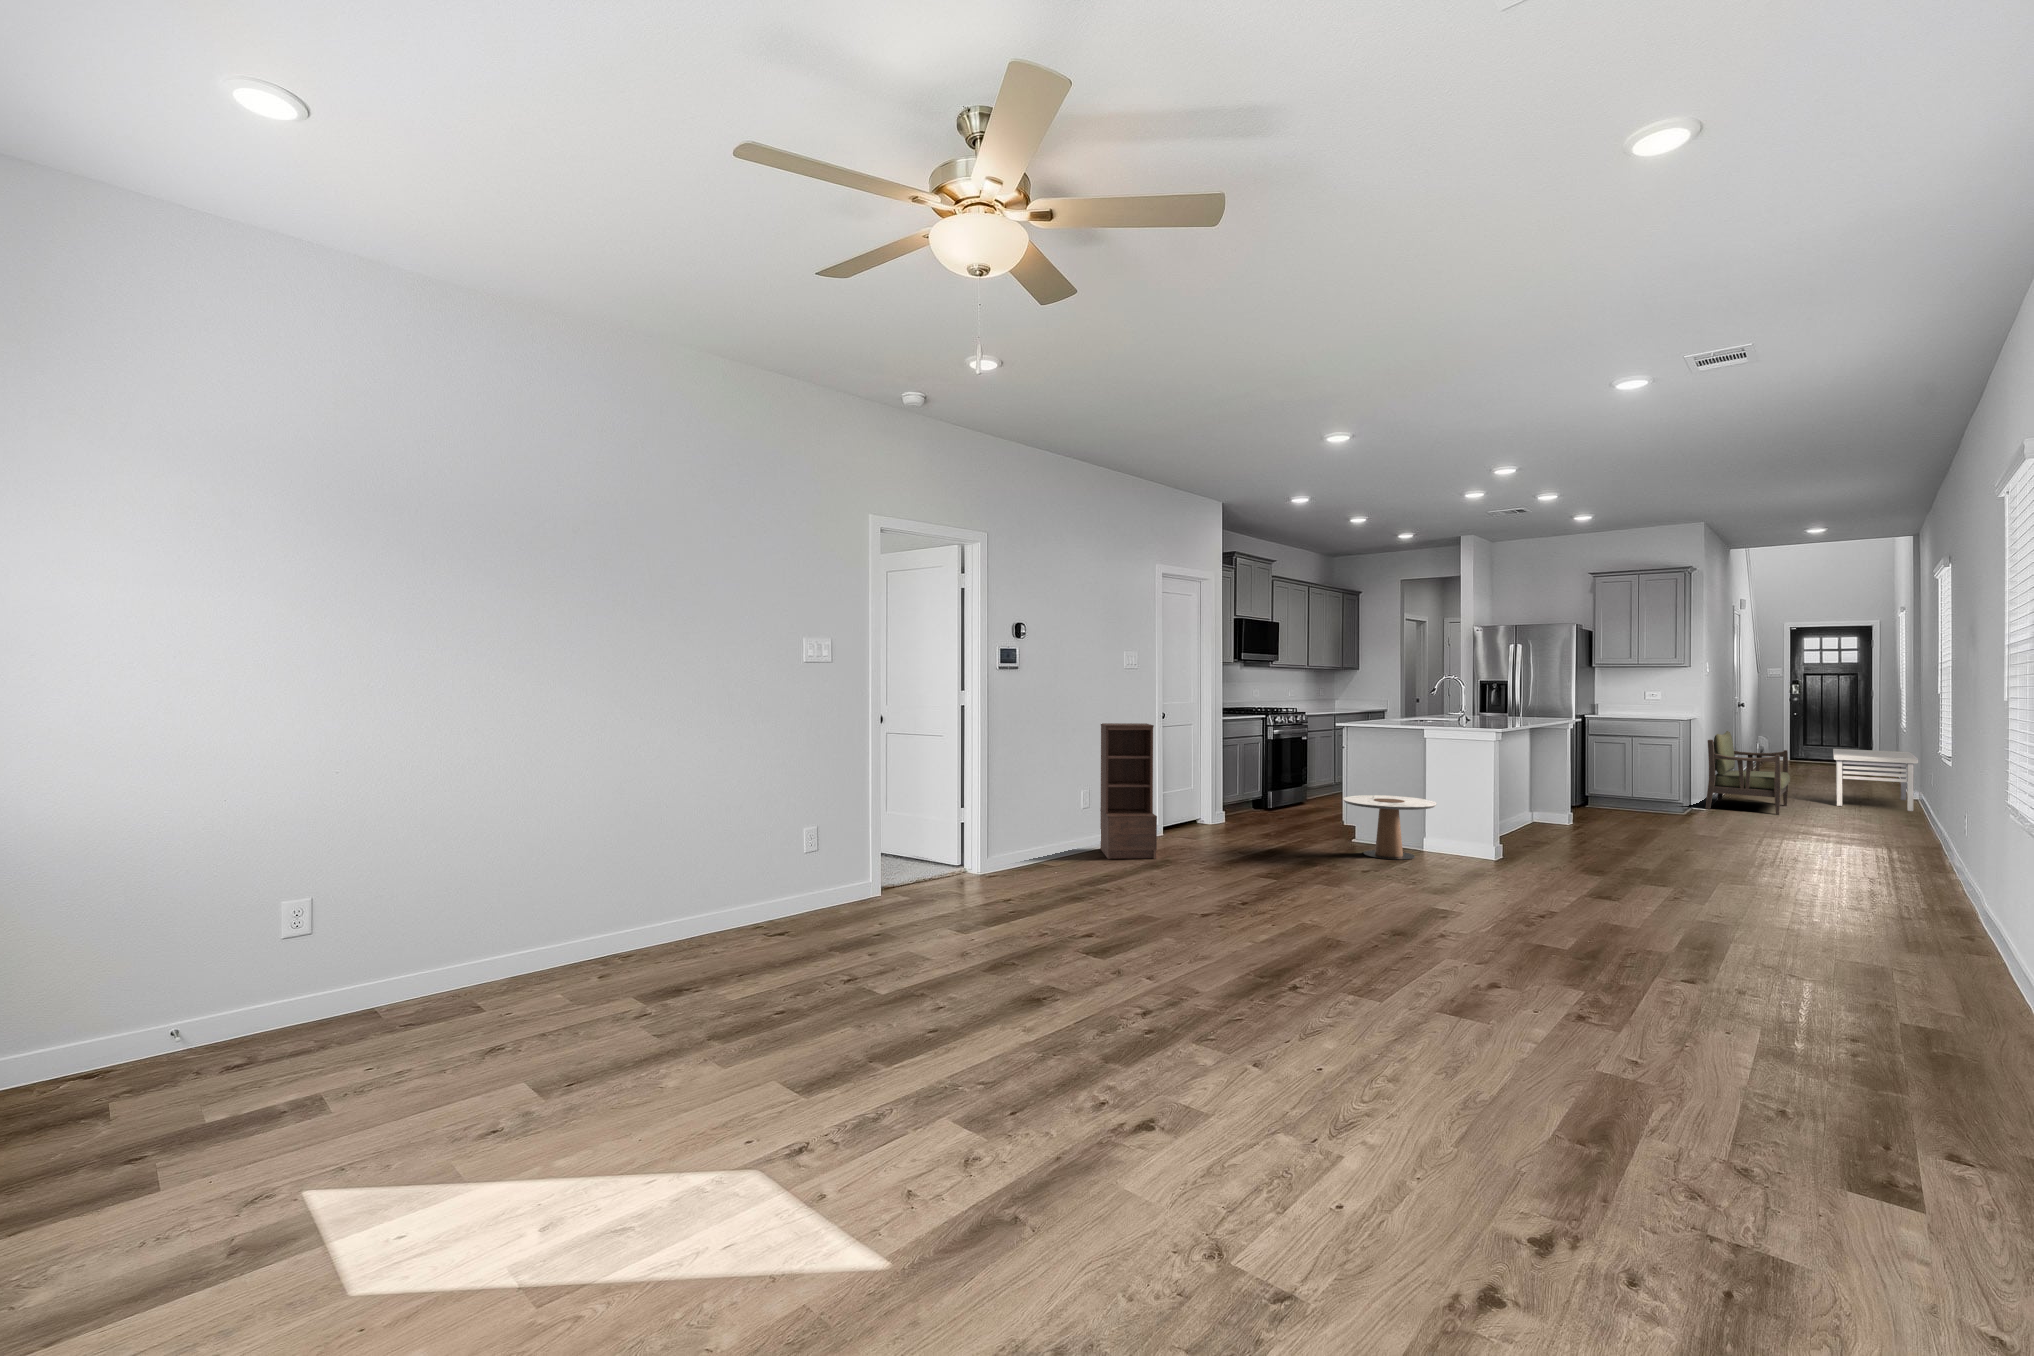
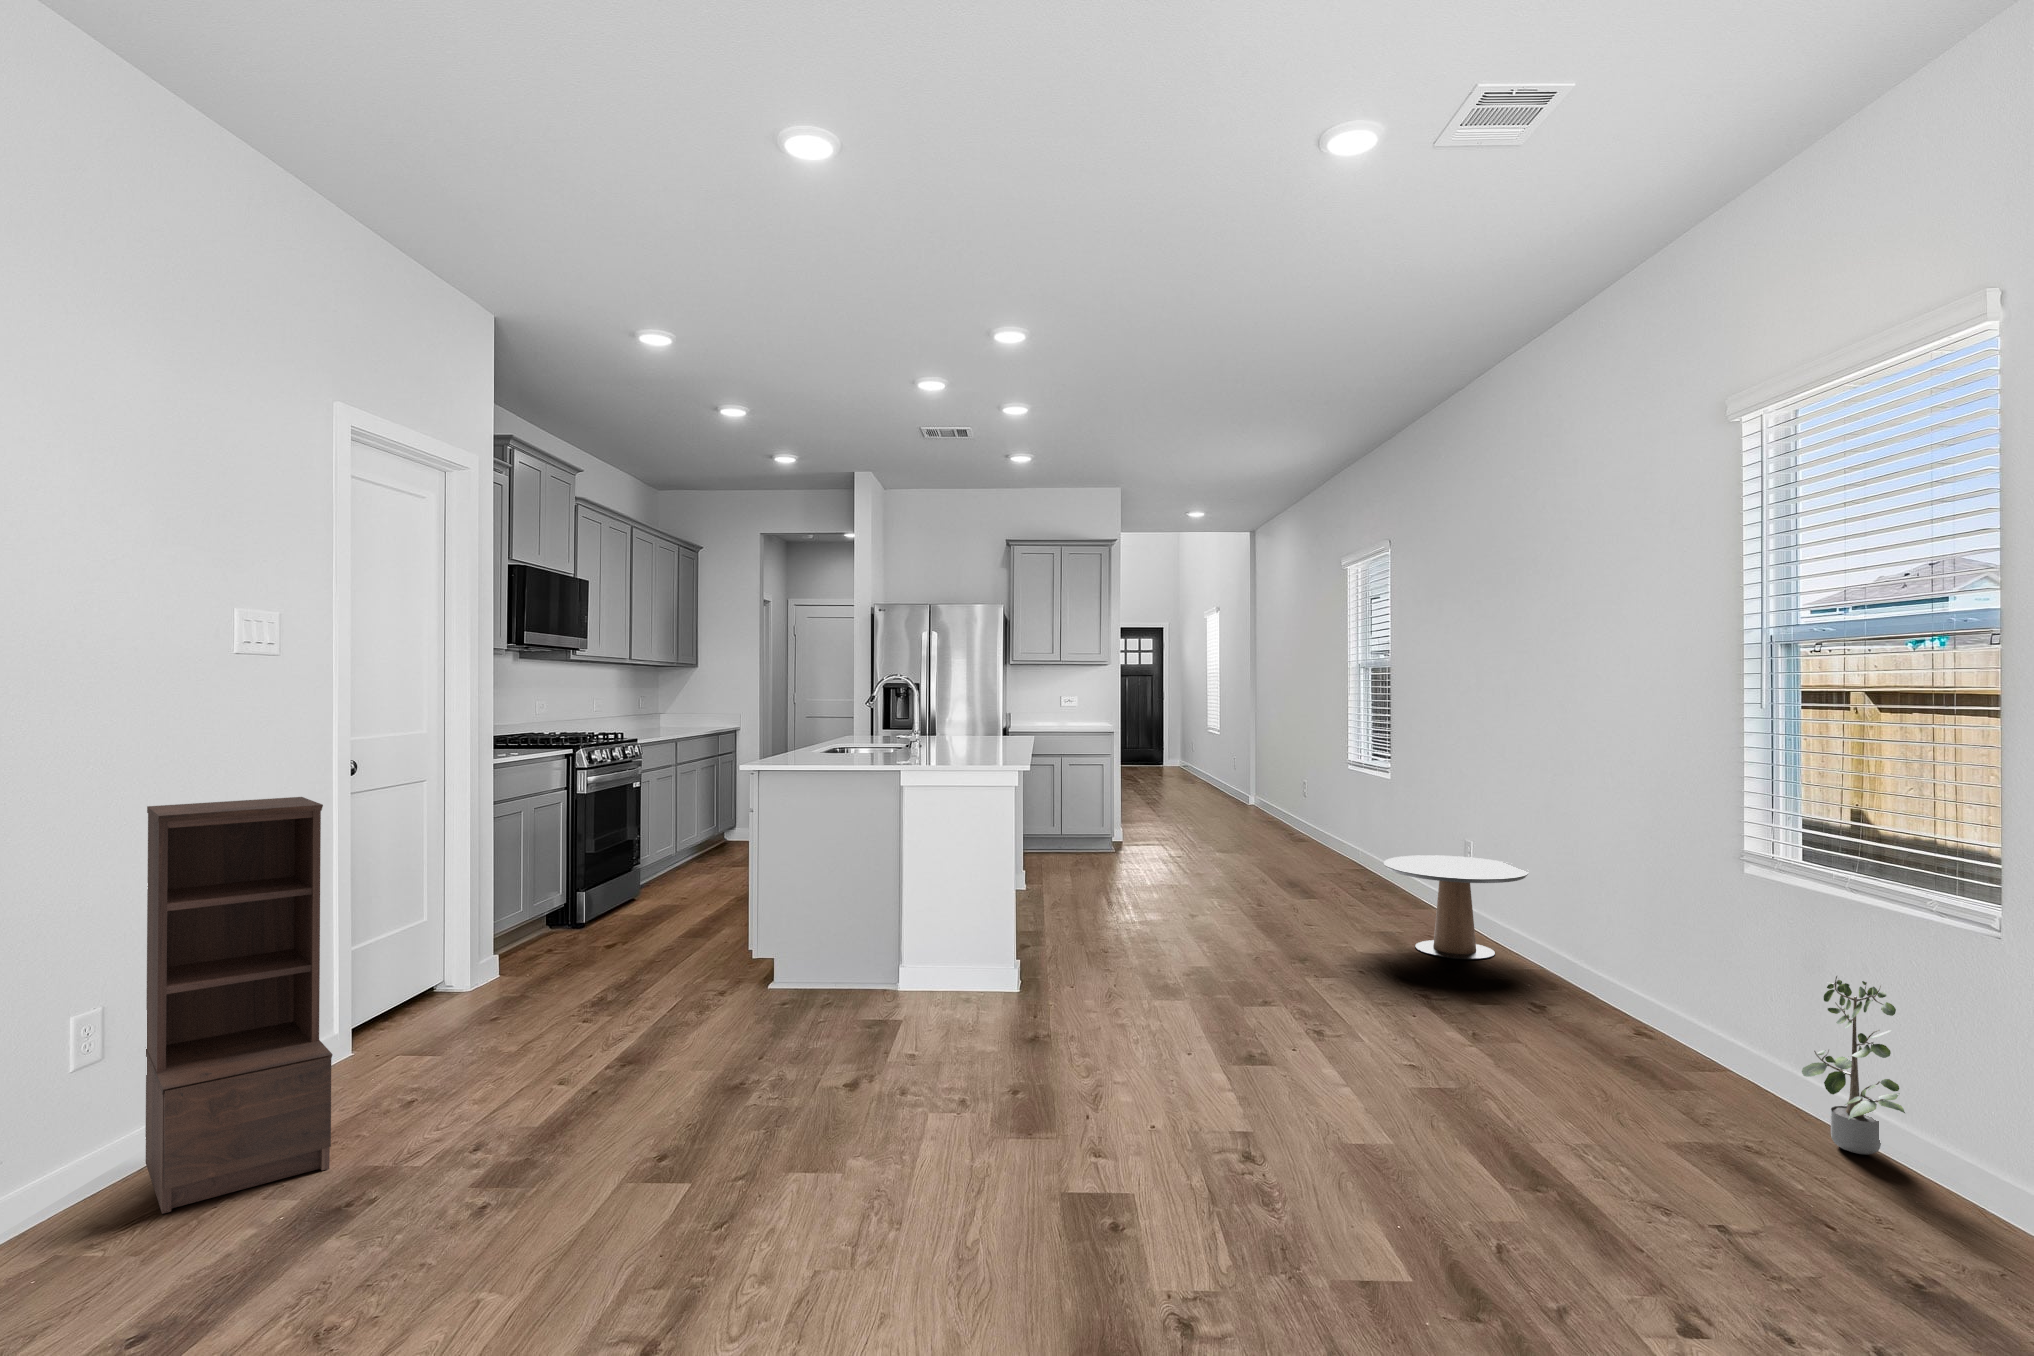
armchair: present [1706,731,1790,814] -> none [1121,741,1200,840]
storage bench: present [1833,749,1918,811] -> none [1197,755,1288,820]
side table: present [1343,795,1437,860] -> present [1384,855,1529,959]
potted plant: none [1946,869,1998,979] -> present [1802,976,1905,1155]

